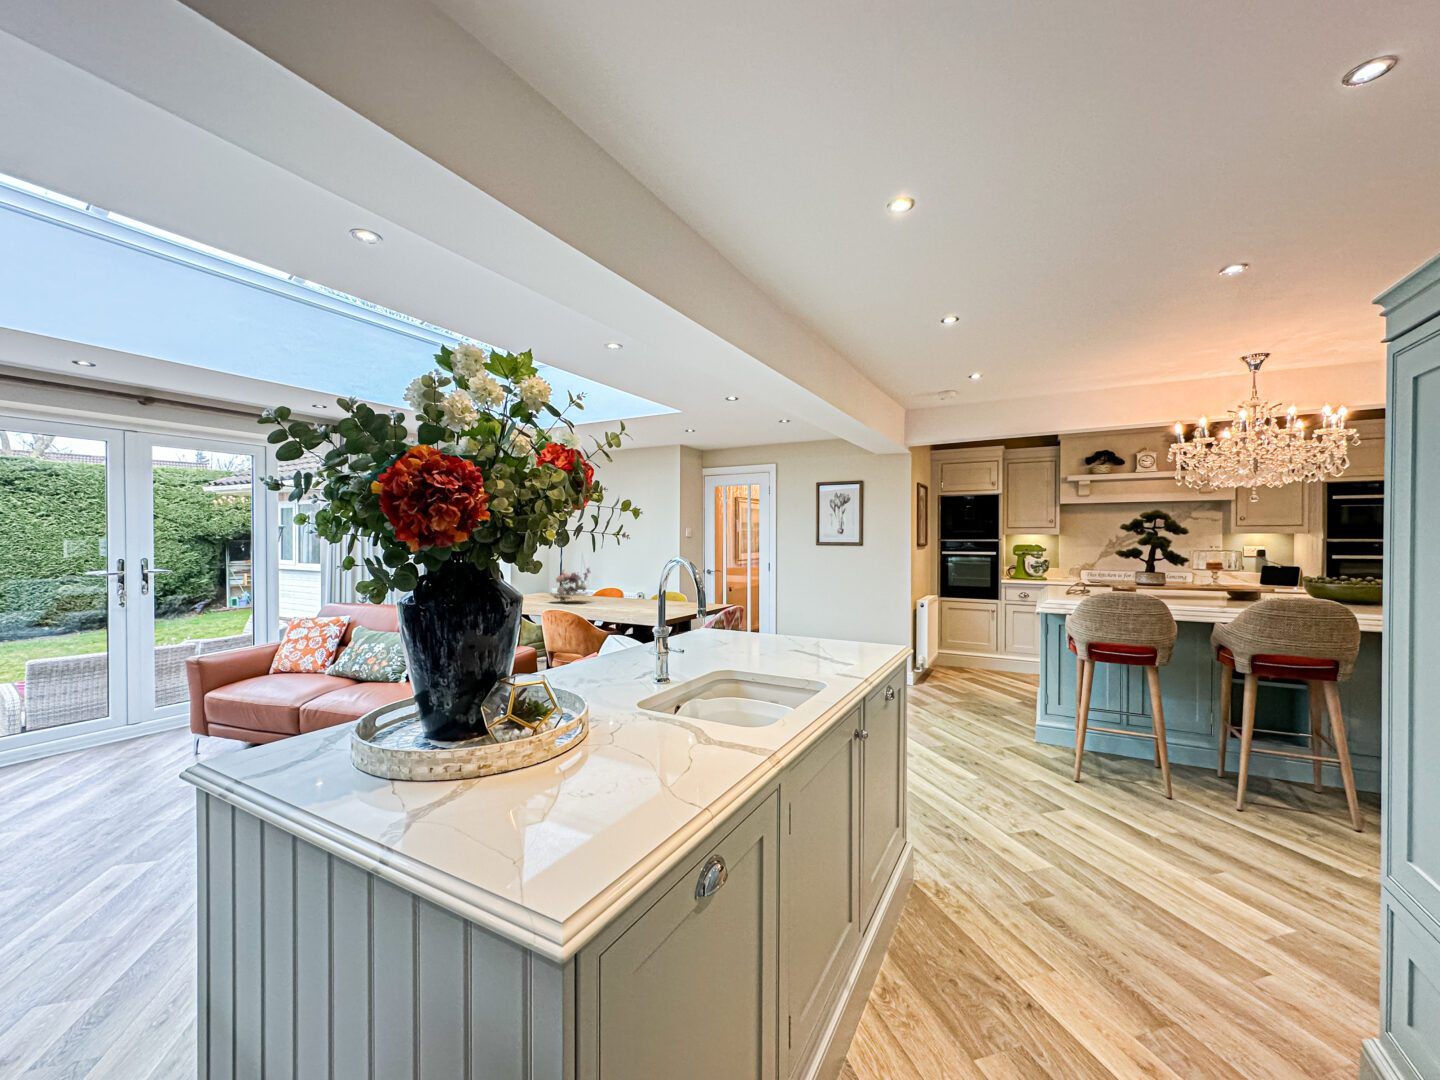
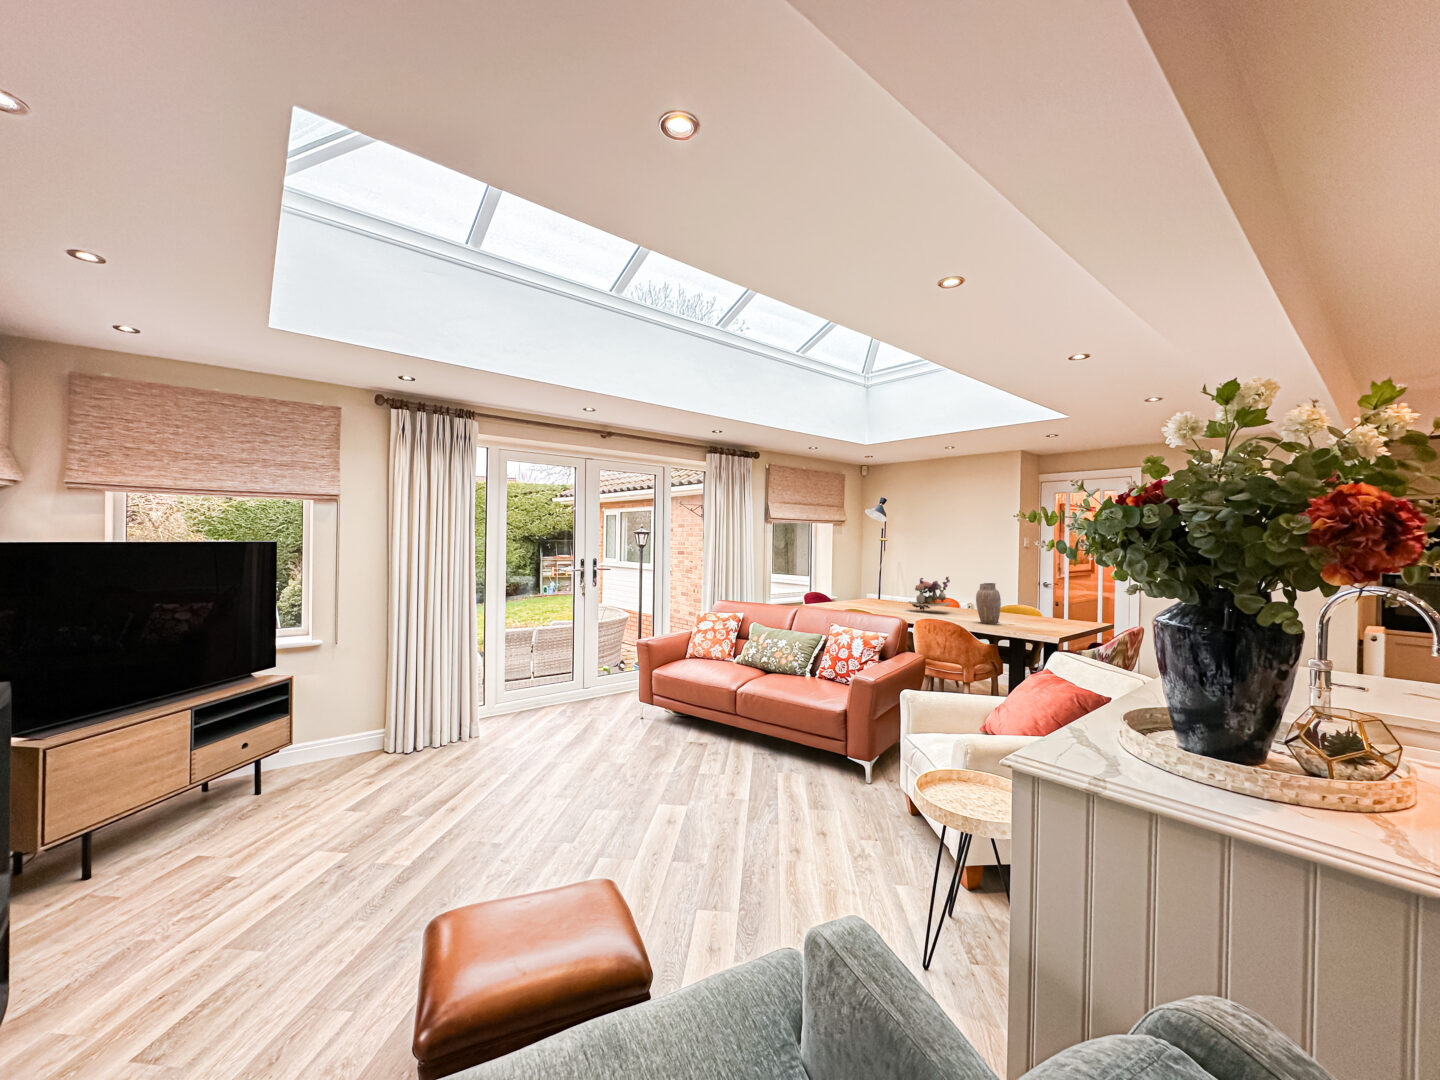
vase: none [598,573,620,611] -> present [976,583,1001,624]

